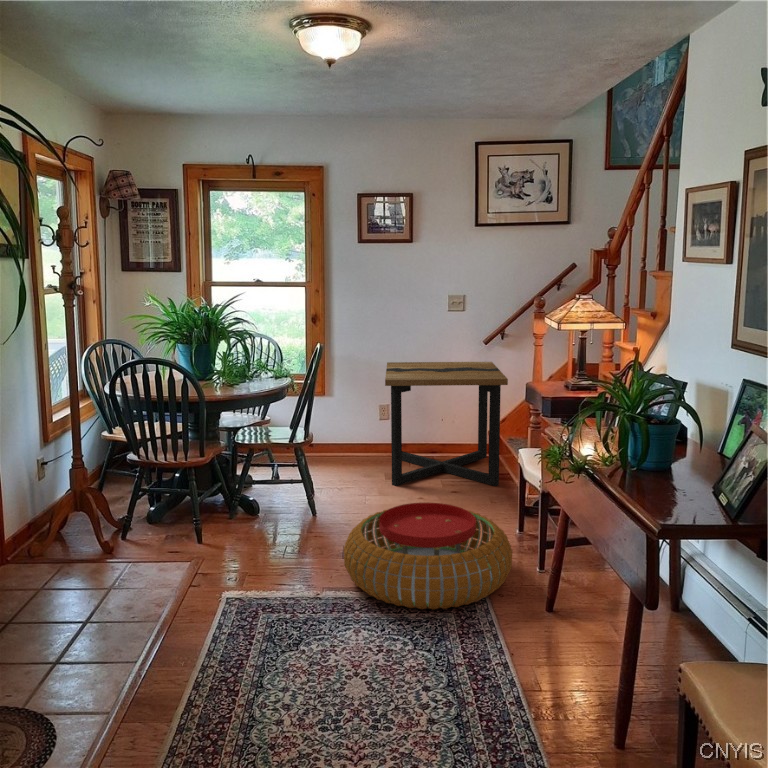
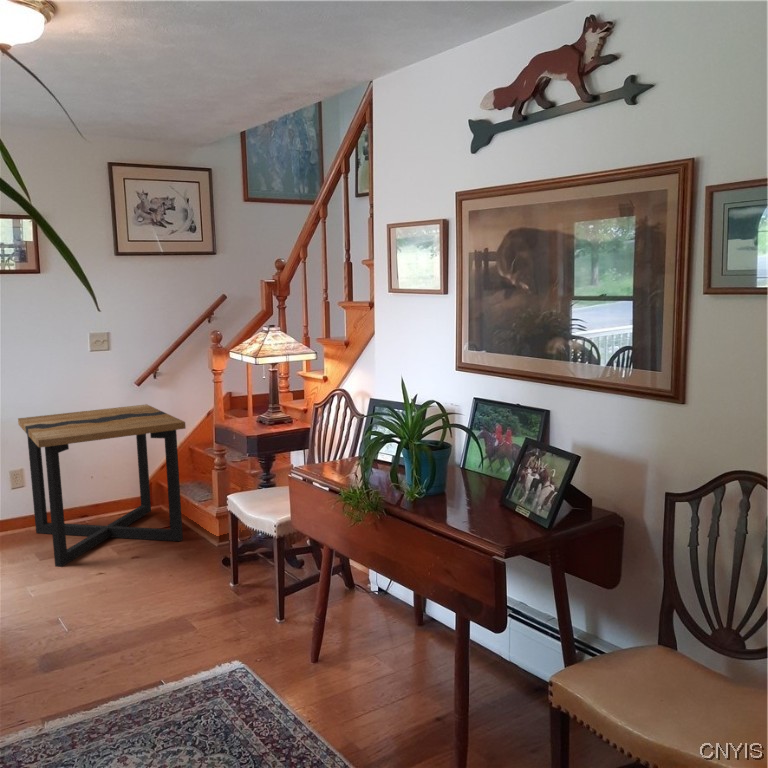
pouf: present [344,503,512,609] -> none [57,575,264,712]

